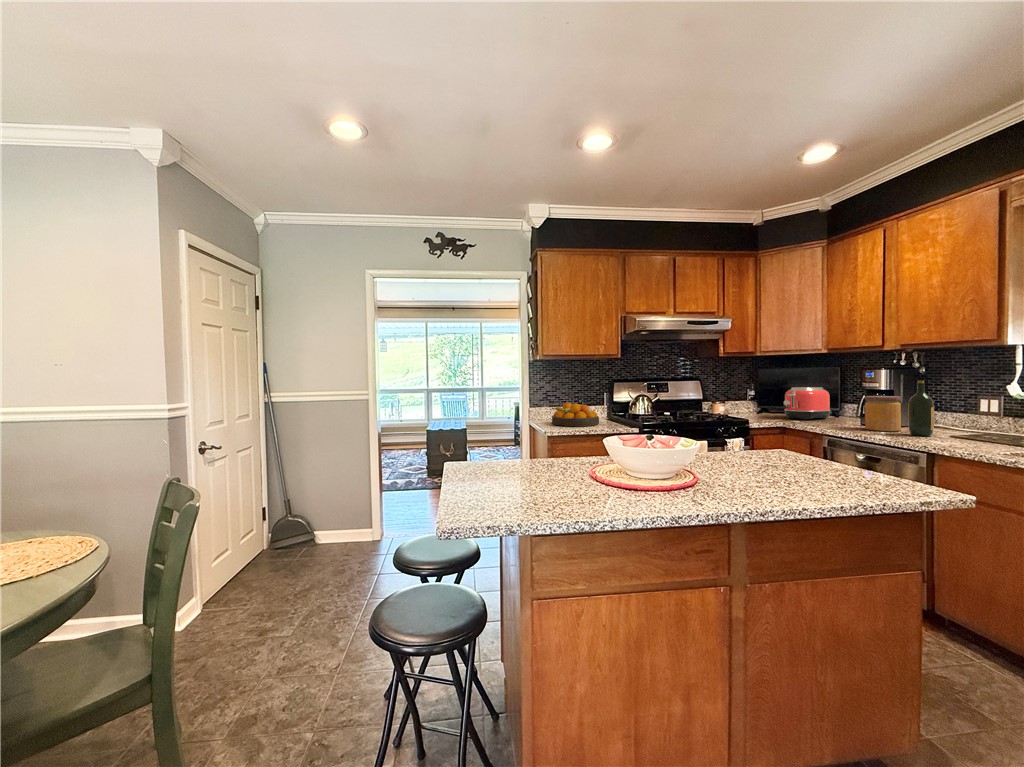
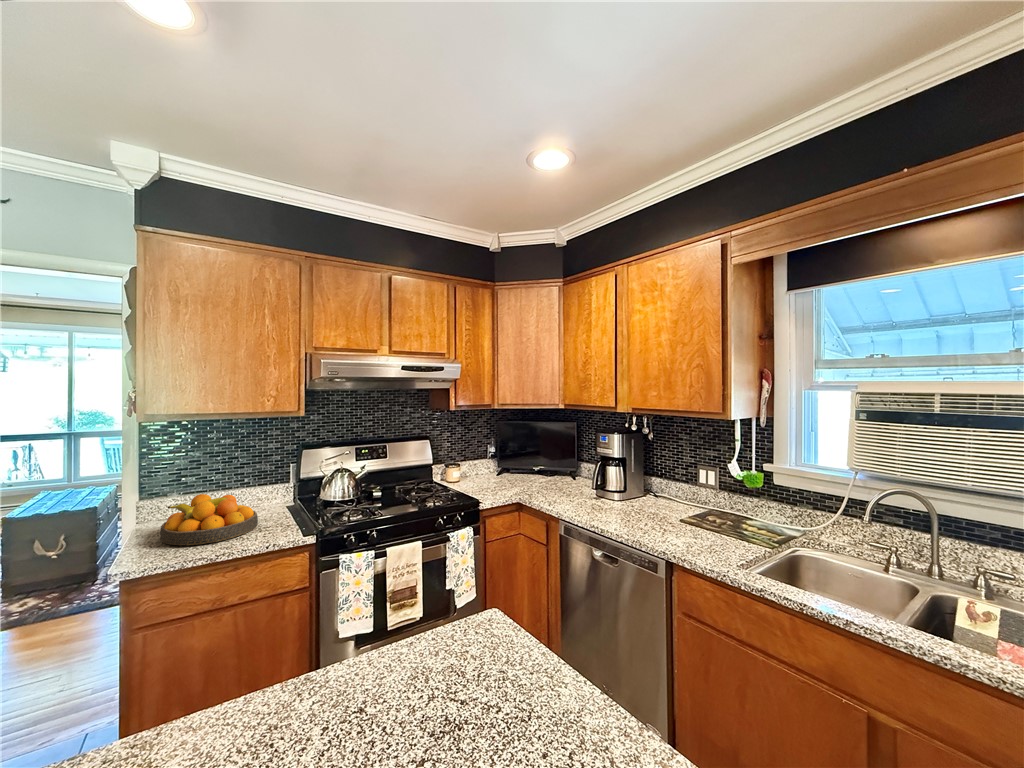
wine bottle: present [908,381,934,436] -> none [643,458,667,527]
toaster: present [783,387,830,420] -> none [520,447,568,490]
jar: present [865,396,901,431] -> none [600,469,635,516]

